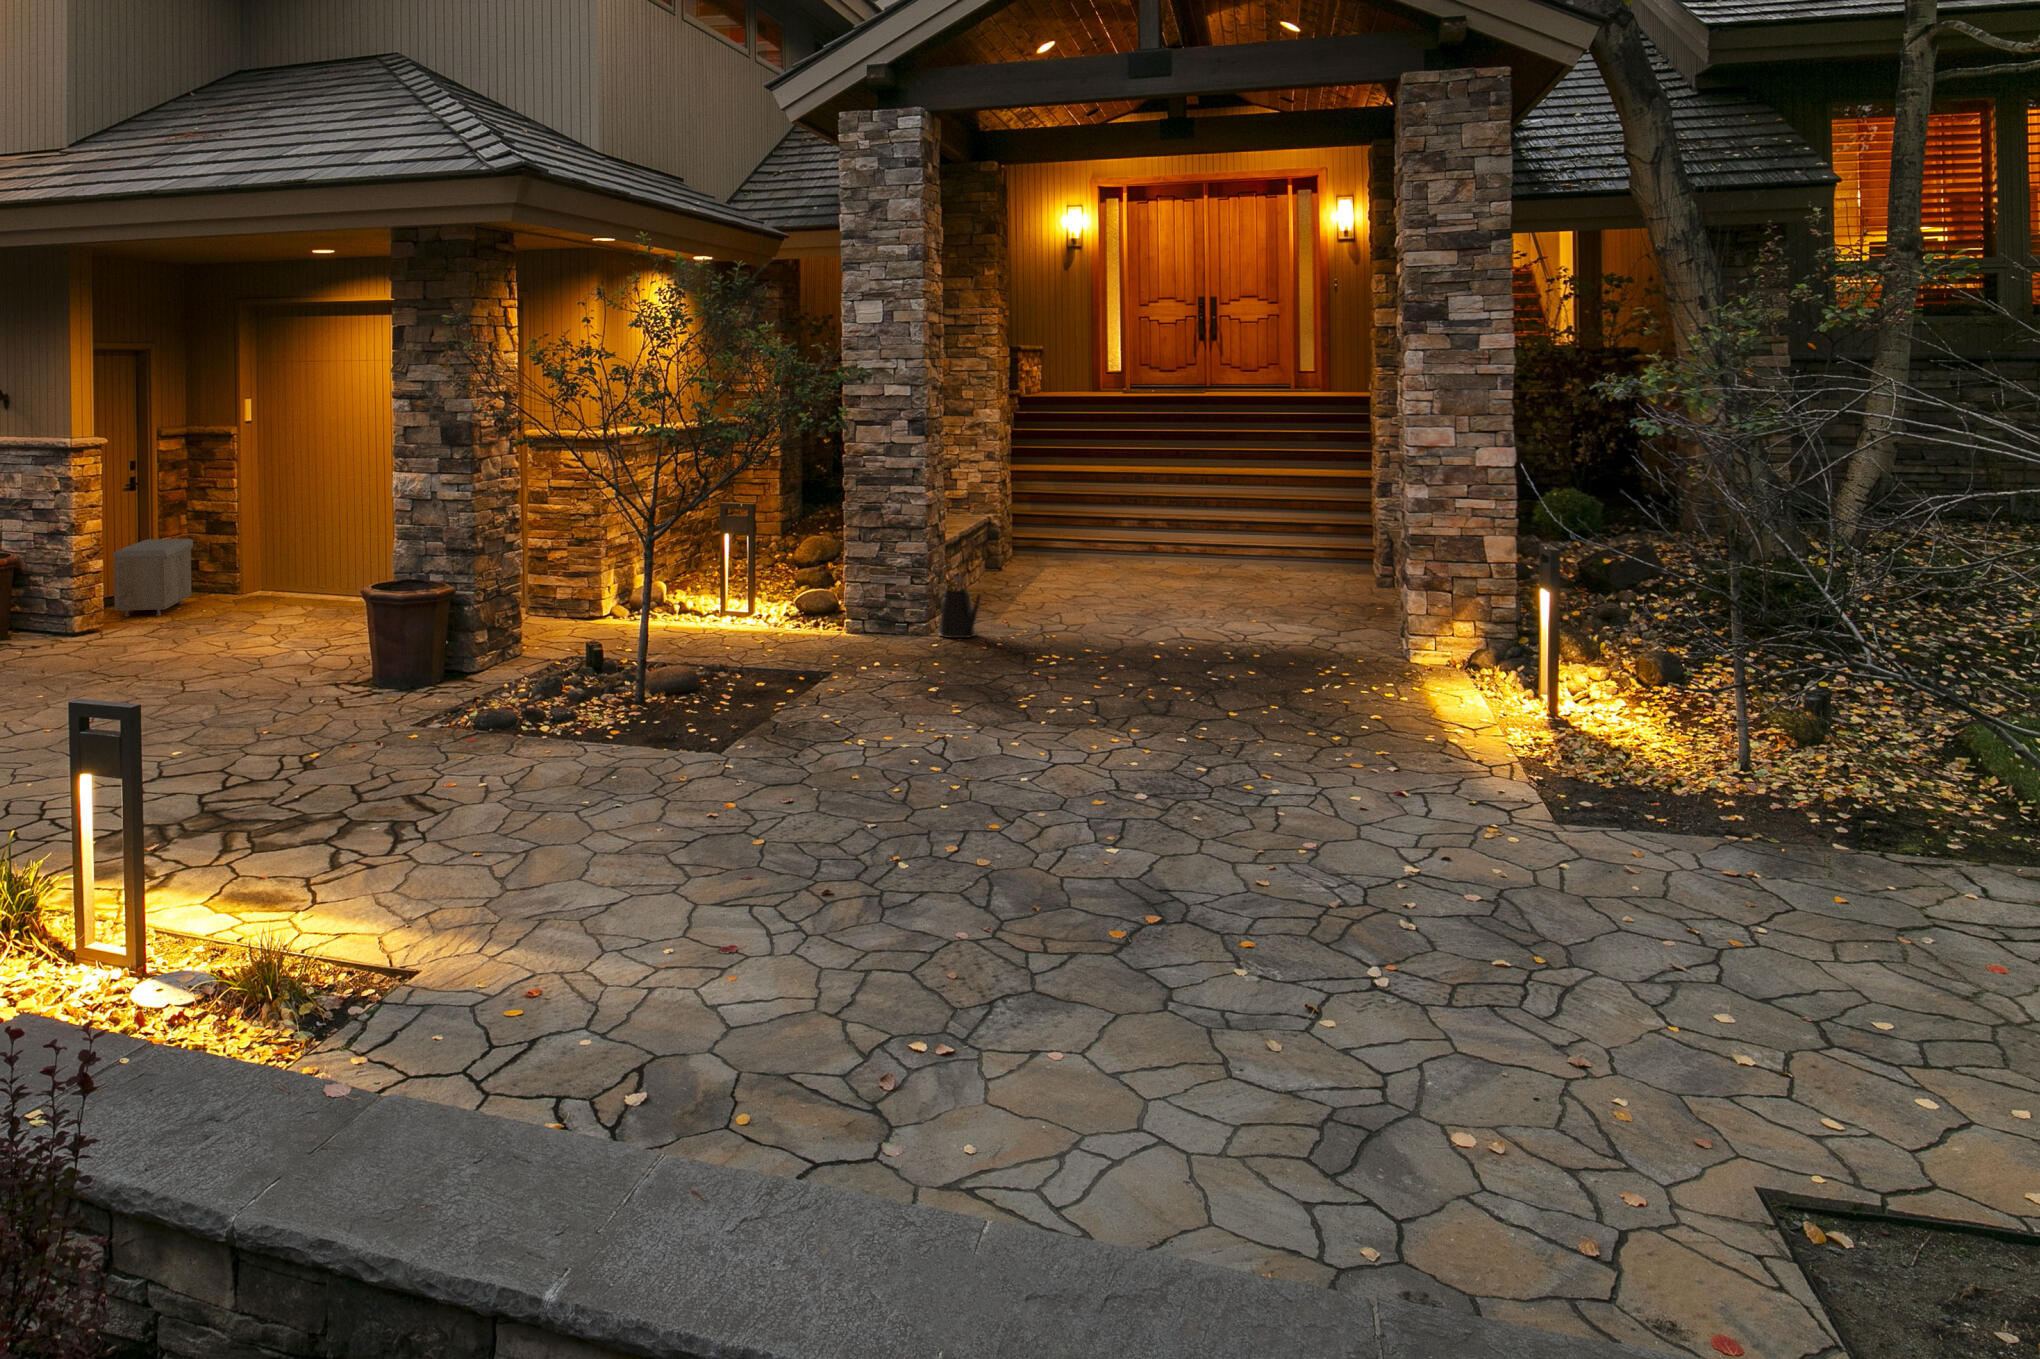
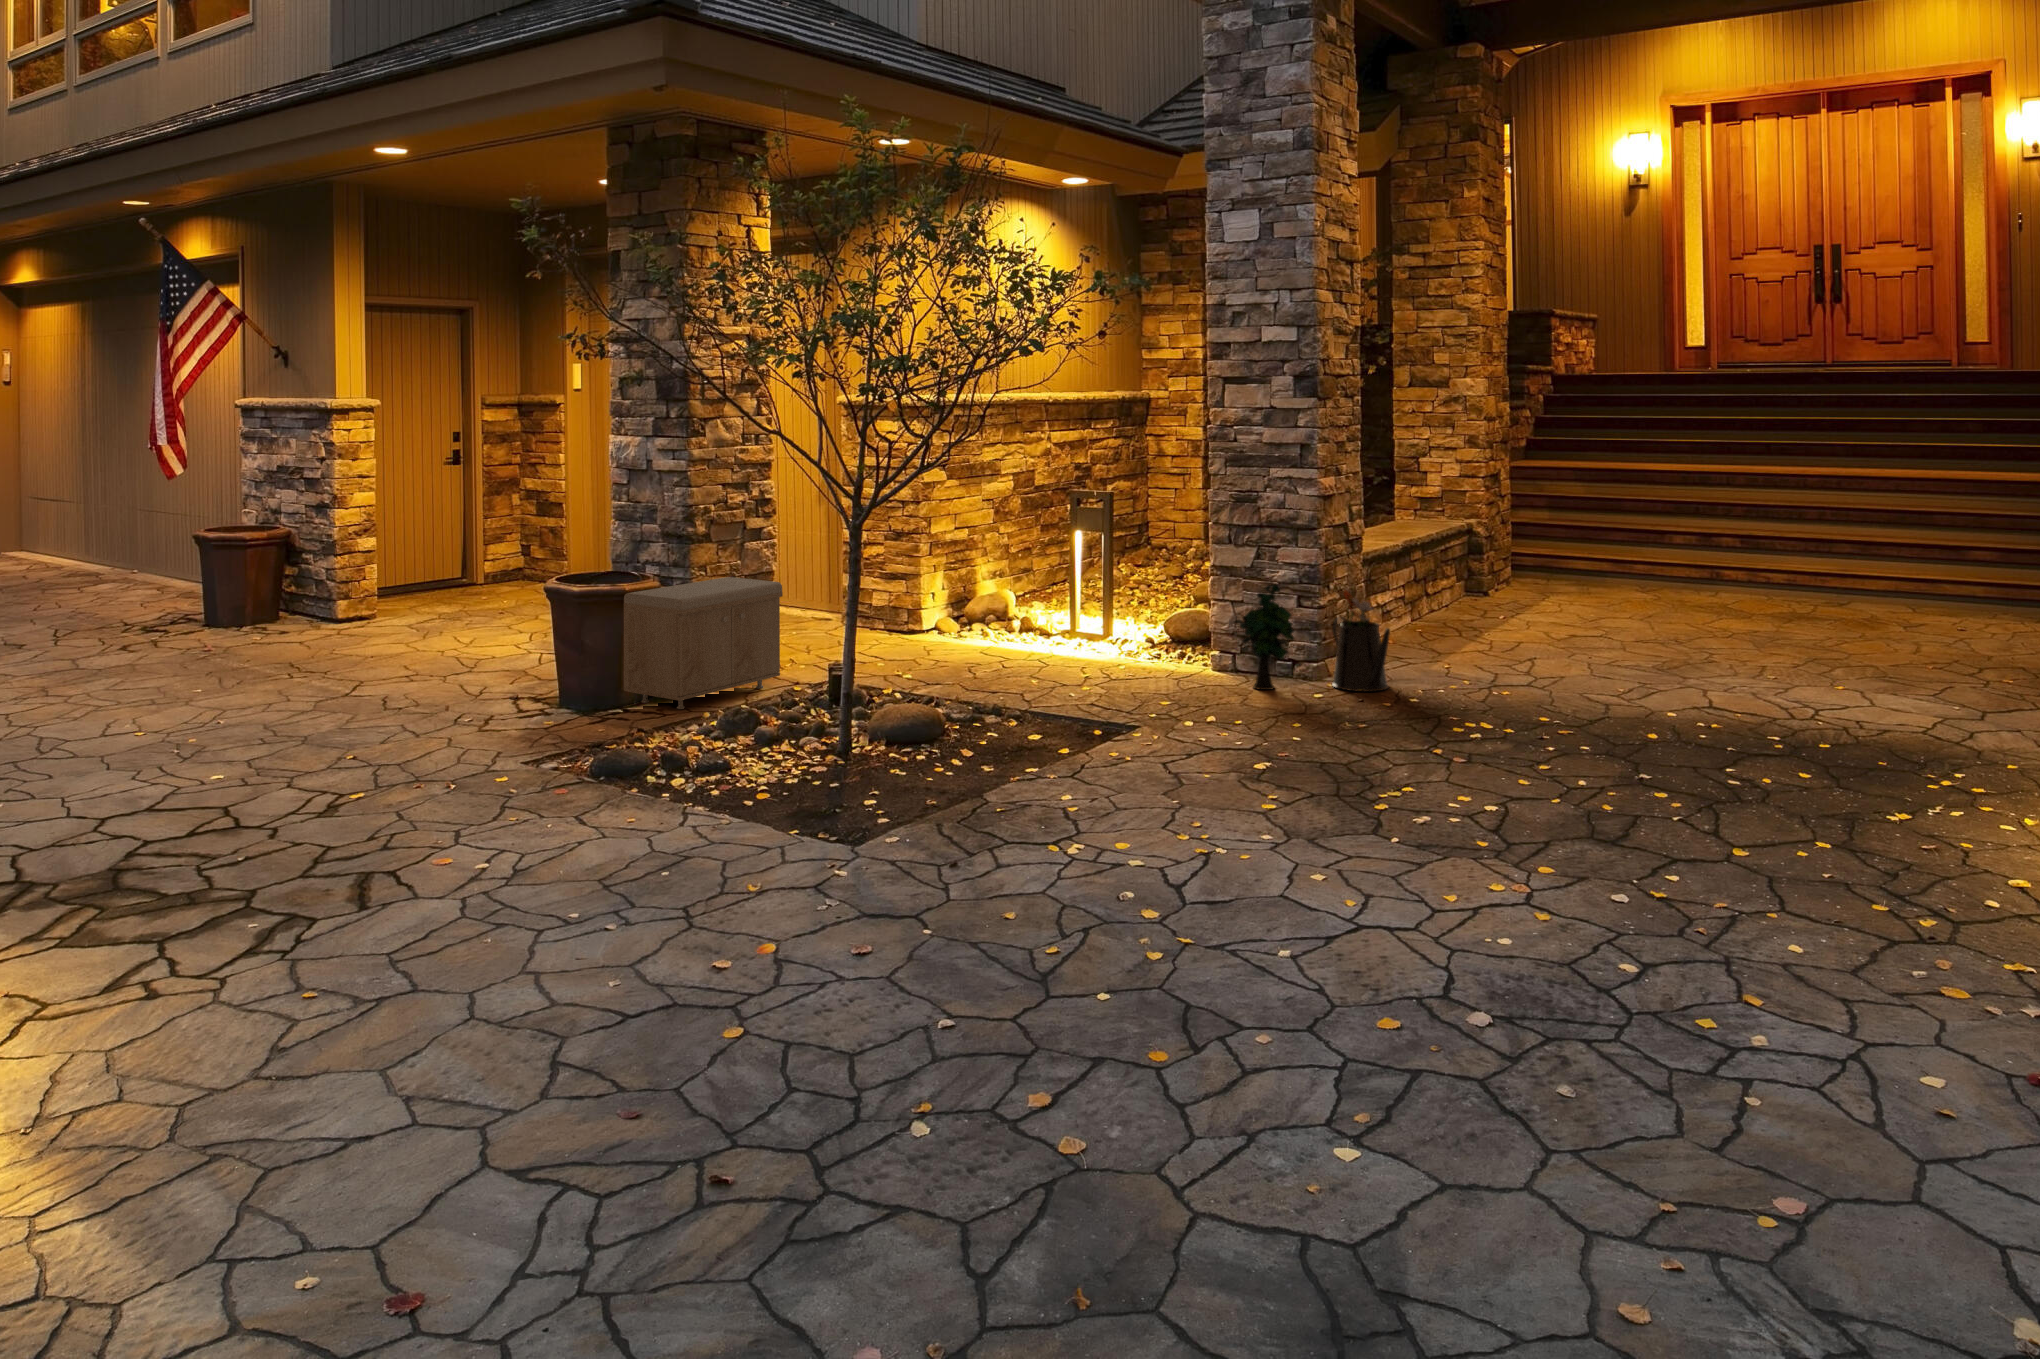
storage bench: present [114,539,193,616] -> present [624,577,783,709]
decorative plant: none [872,566,916,641] -> present [1235,584,1294,690]

